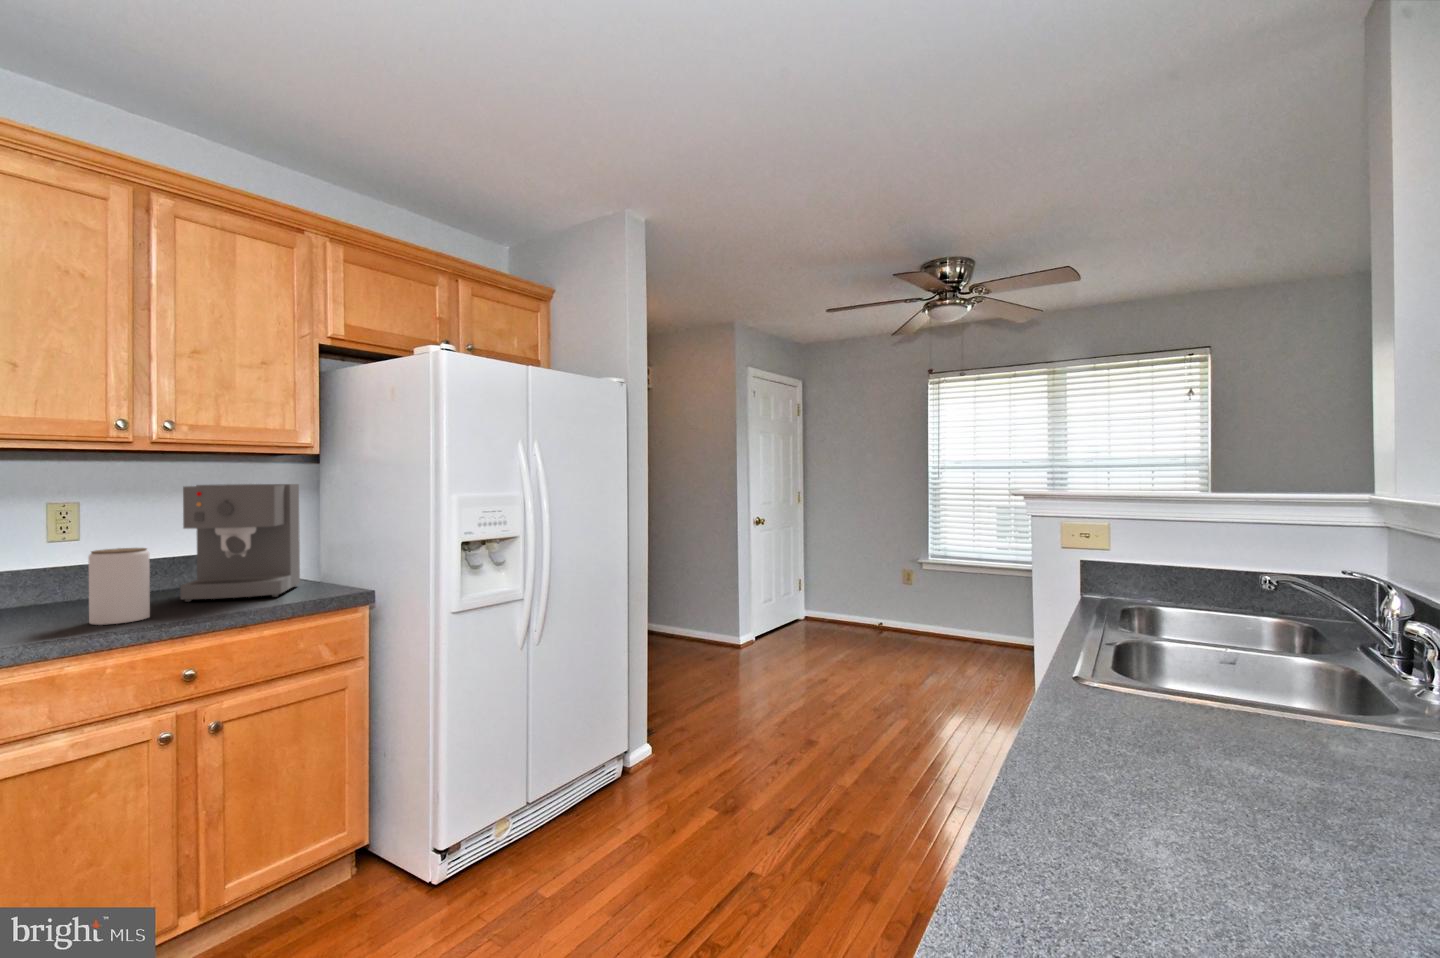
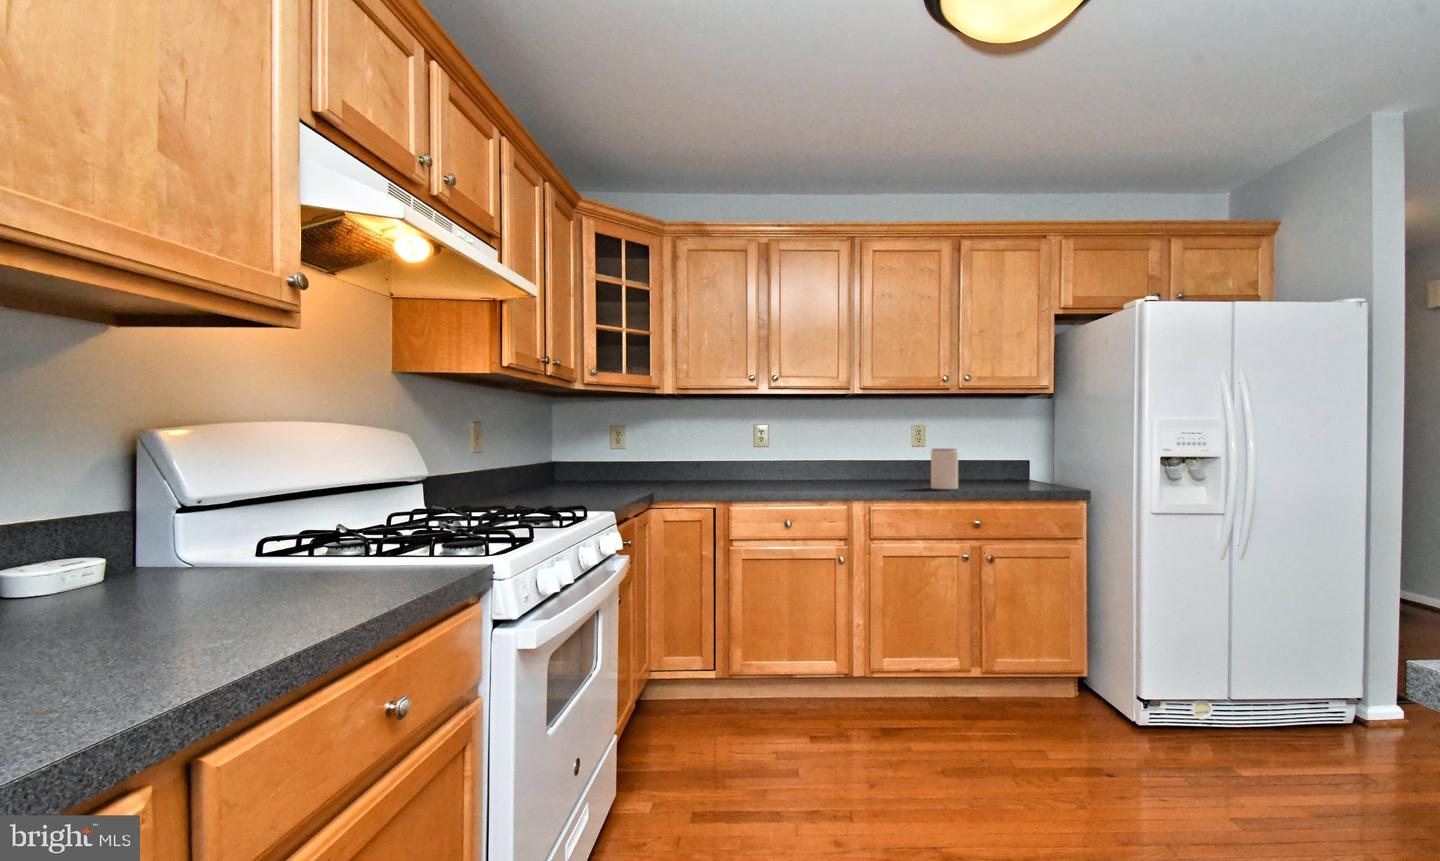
coffee maker: present [180,484,300,602] -> none [972,413,1041,488]

